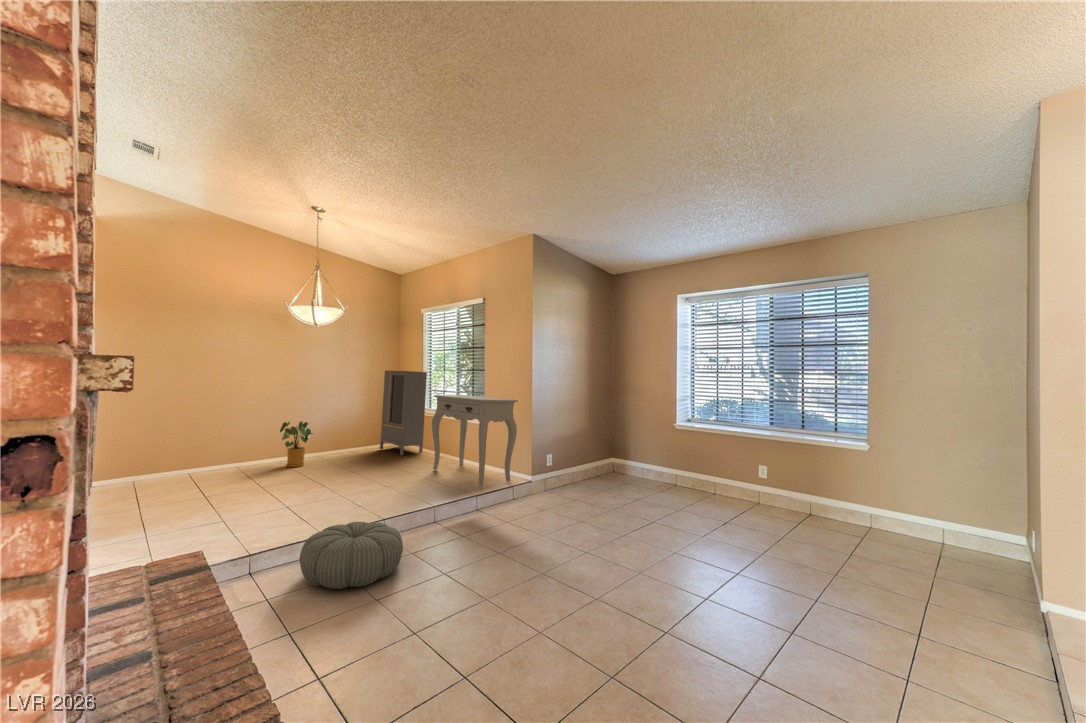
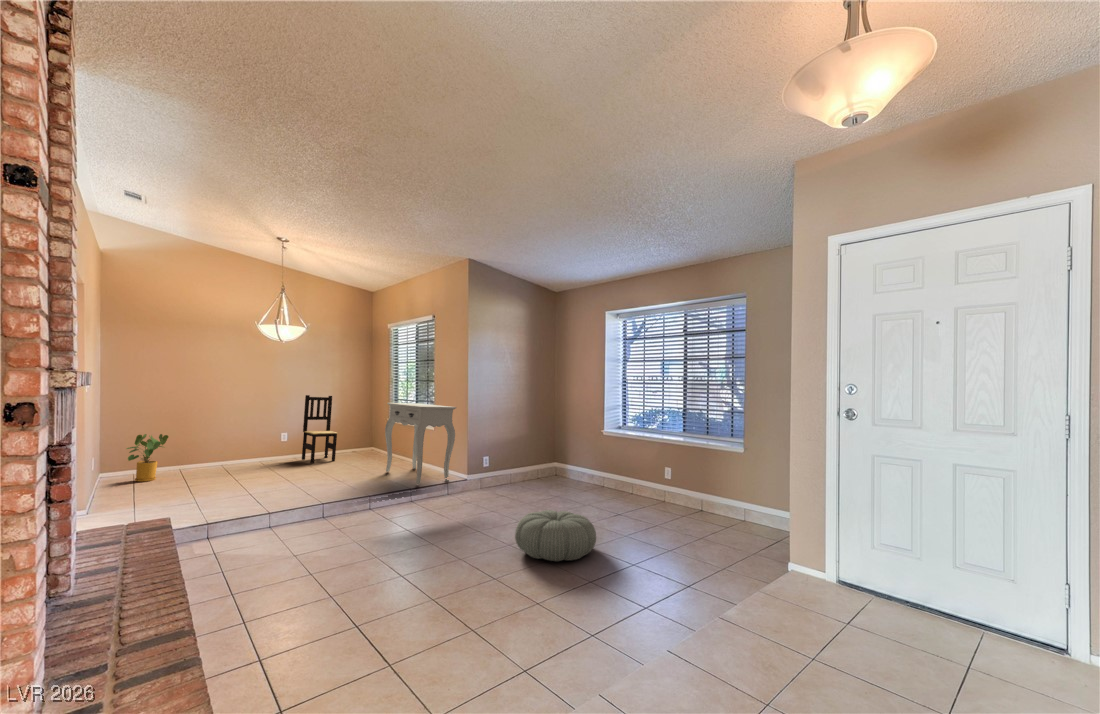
cabinet: present [380,371,427,455] -> none [350,381,392,460]
dining chair: none [331,386,371,460] -> present [302,395,337,463]
house plant: present [280,421,313,467] -> present [127,434,168,482]
pouf: present [300,522,403,589] -> present [515,510,596,561]

